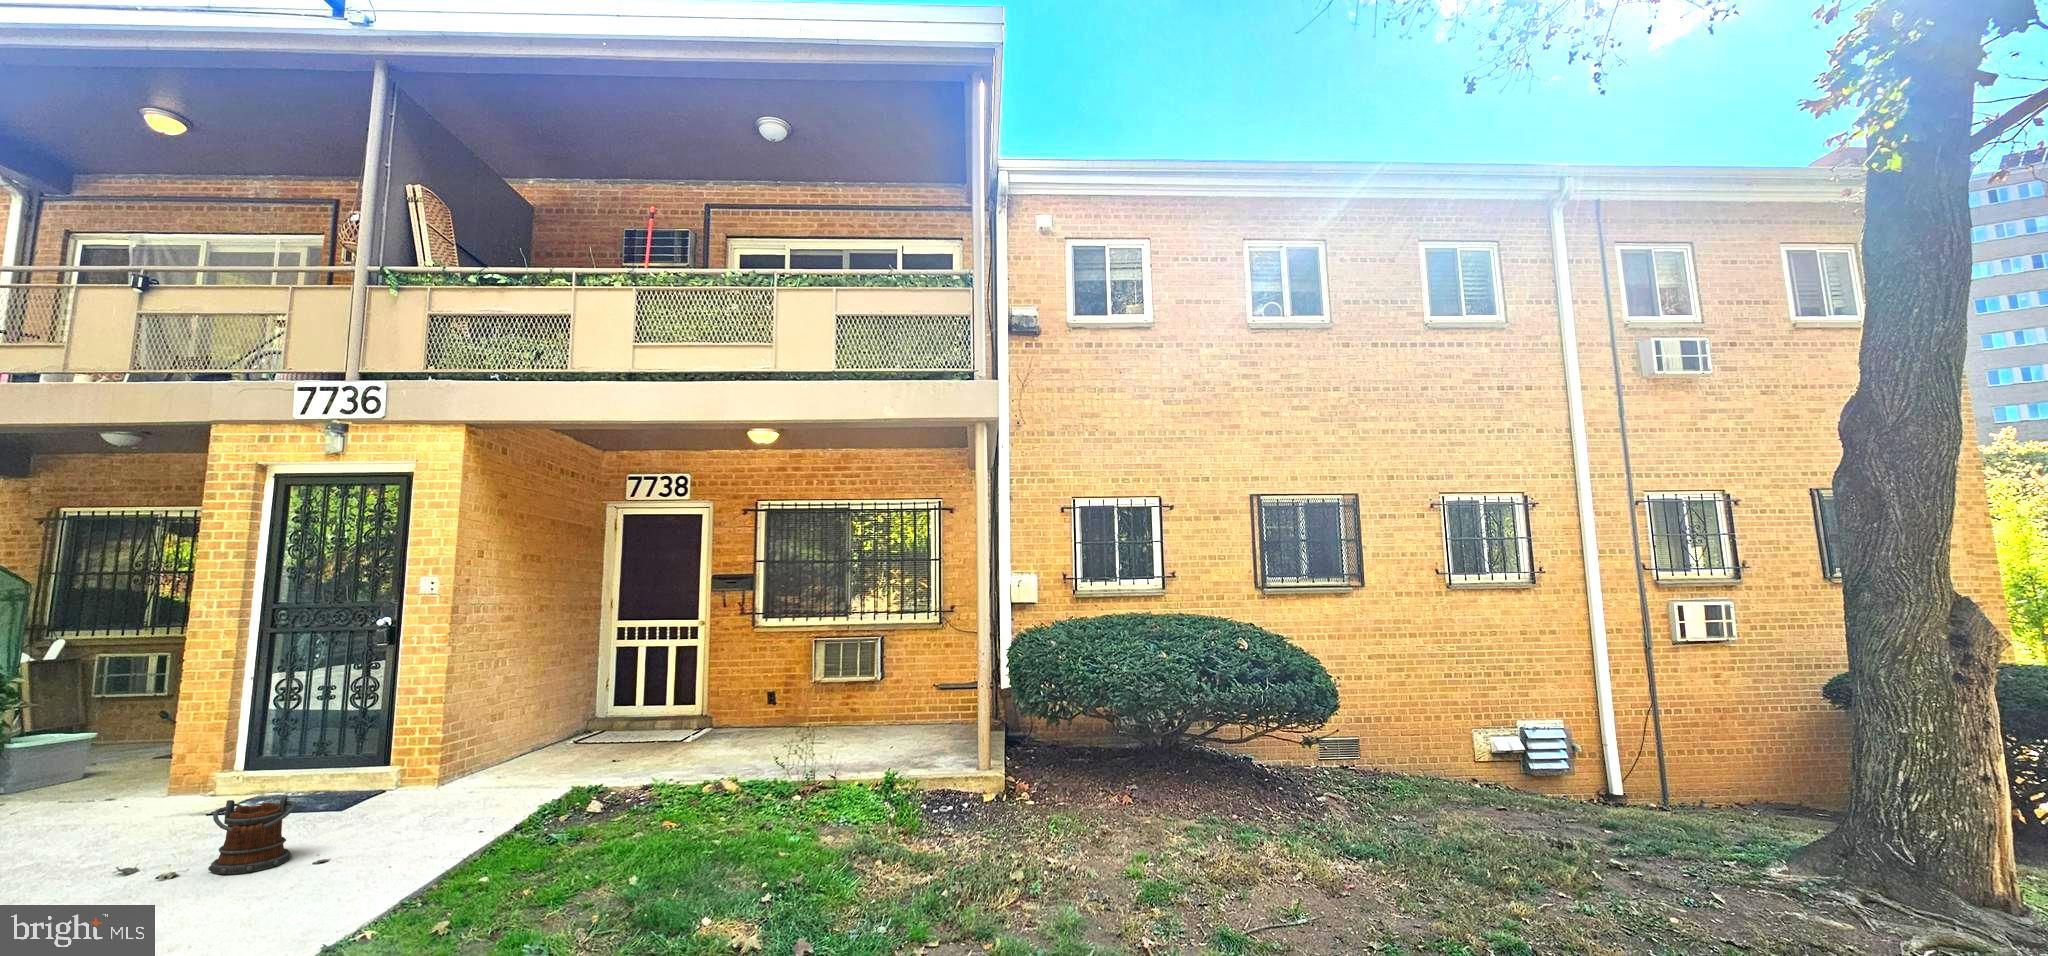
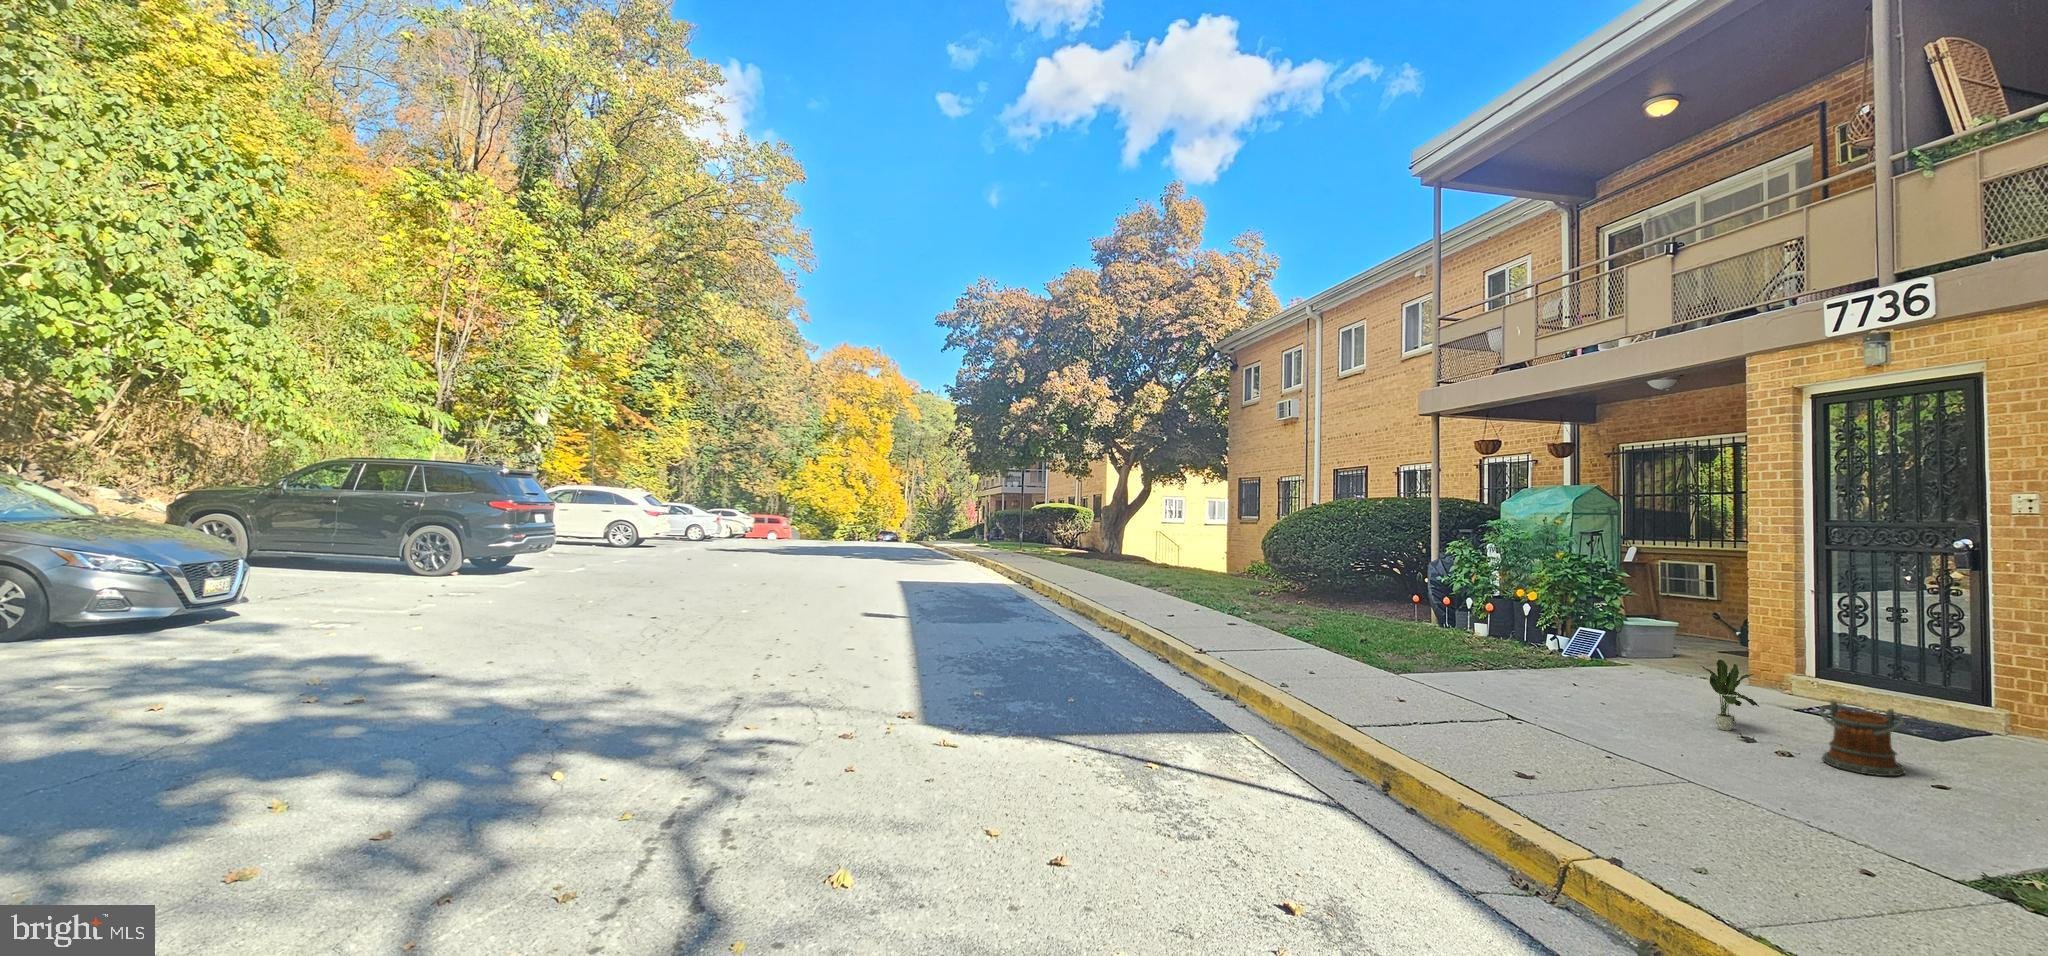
potted plant: none [79,779,153,867] -> present [1702,659,1759,731]

